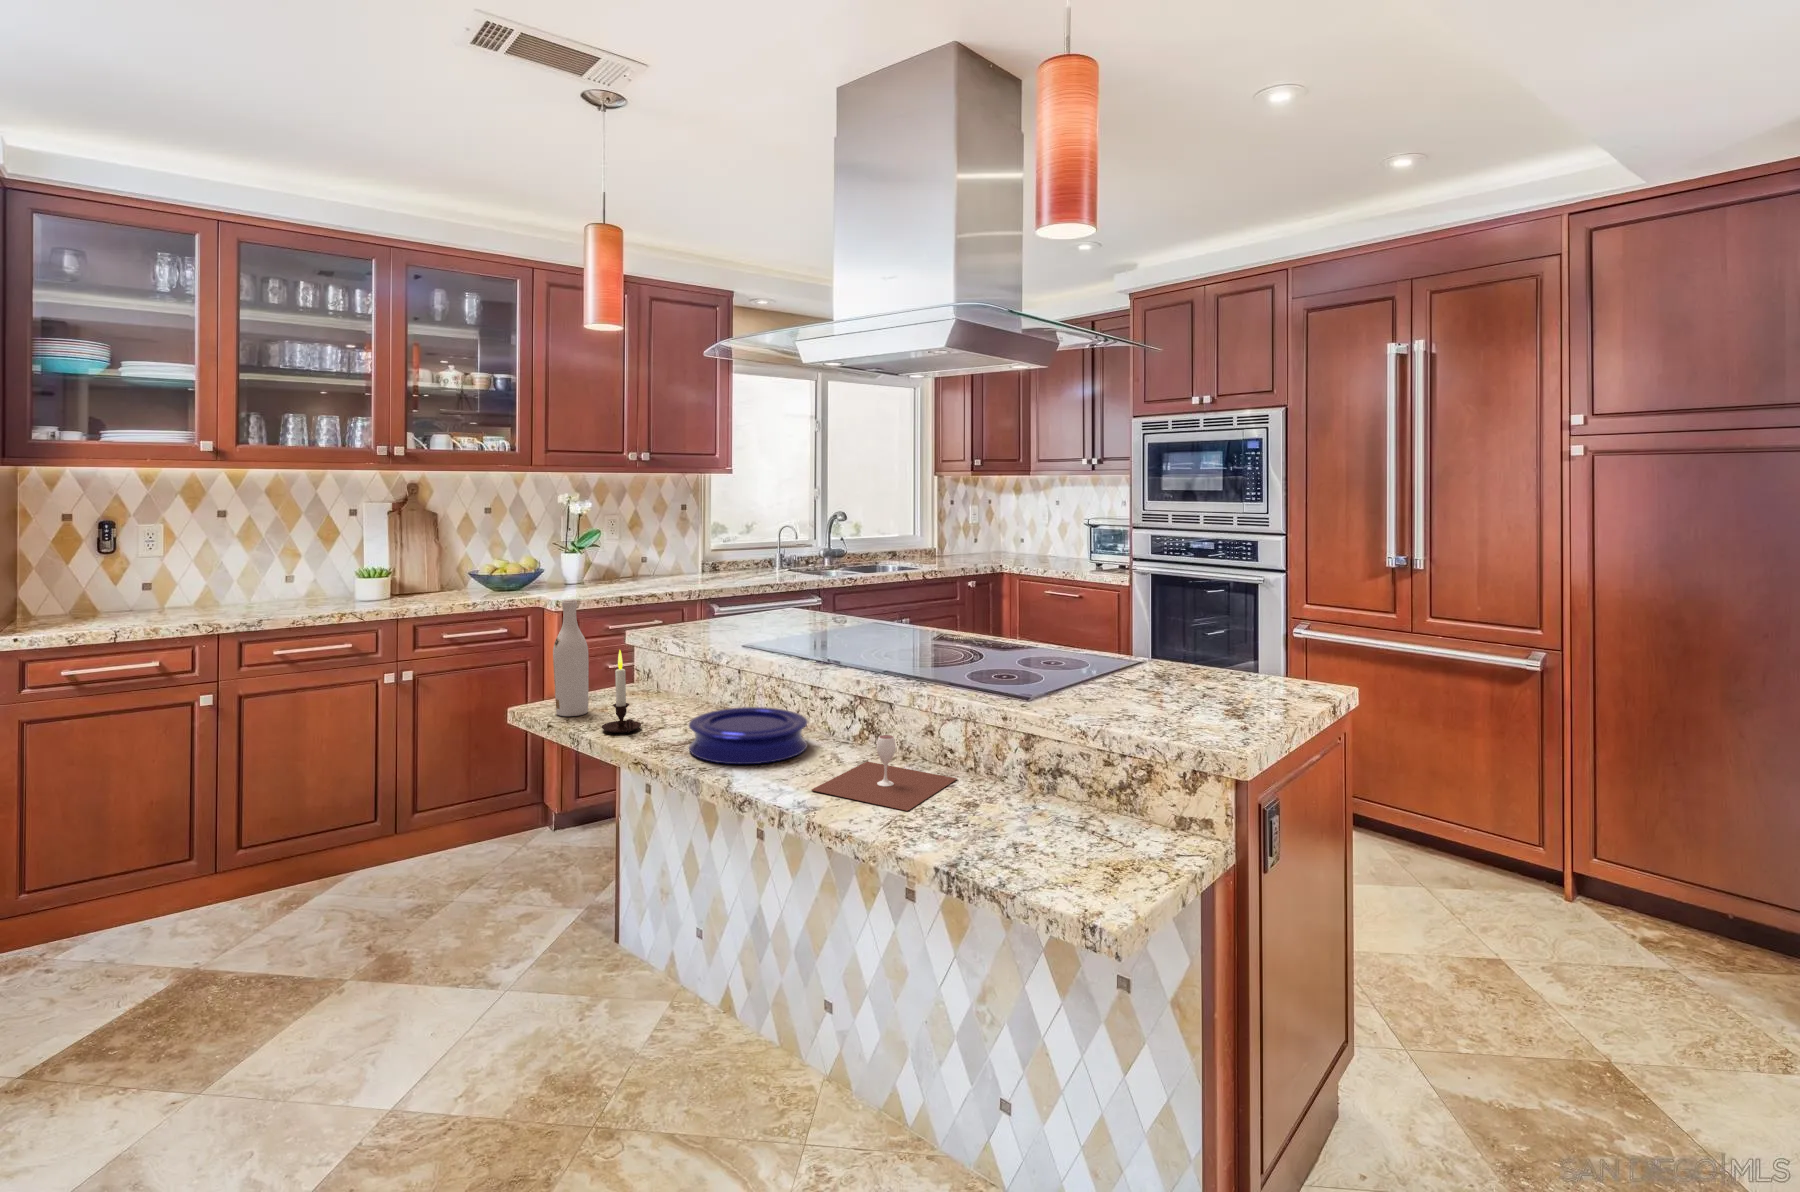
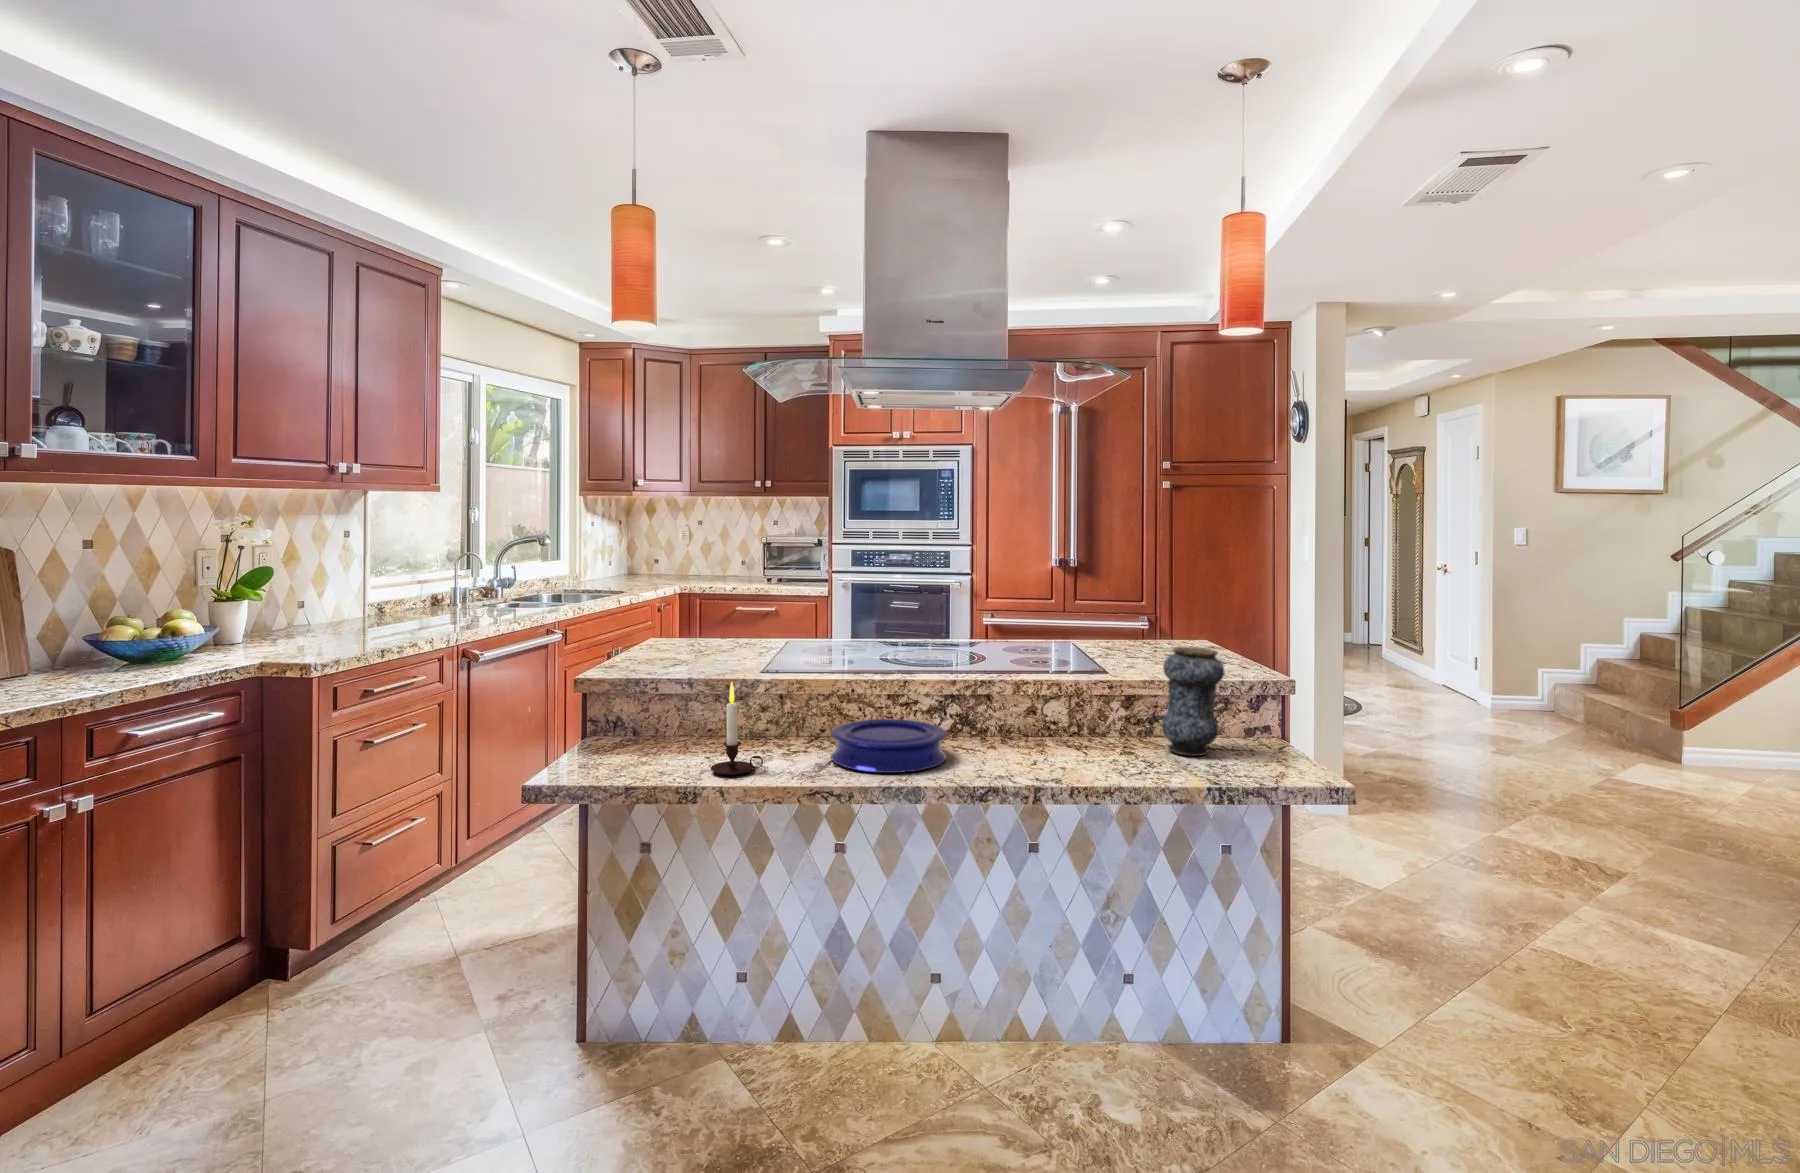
wine bottle: present [553,599,589,716] -> none [605,635,646,775]
vase: none [994,681,1072,826] -> present [1162,647,1224,756]
wine glass: present [811,735,957,811] -> none [1000,713,1124,771]

